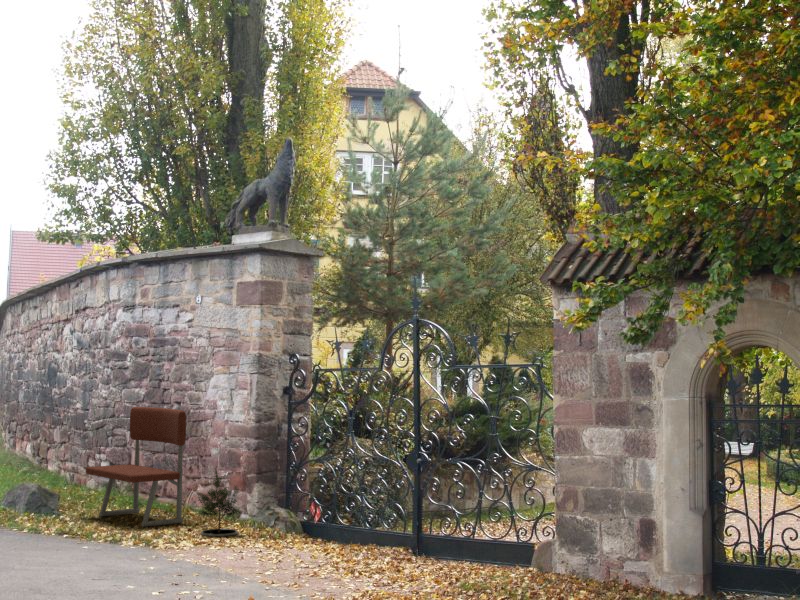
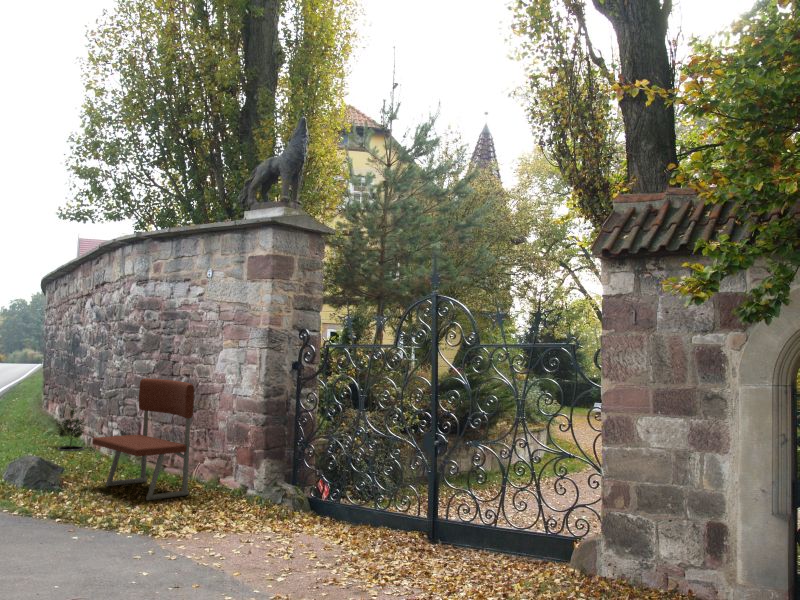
potted tree: present [198,470,239,536] -> present [57,408,84,451]

